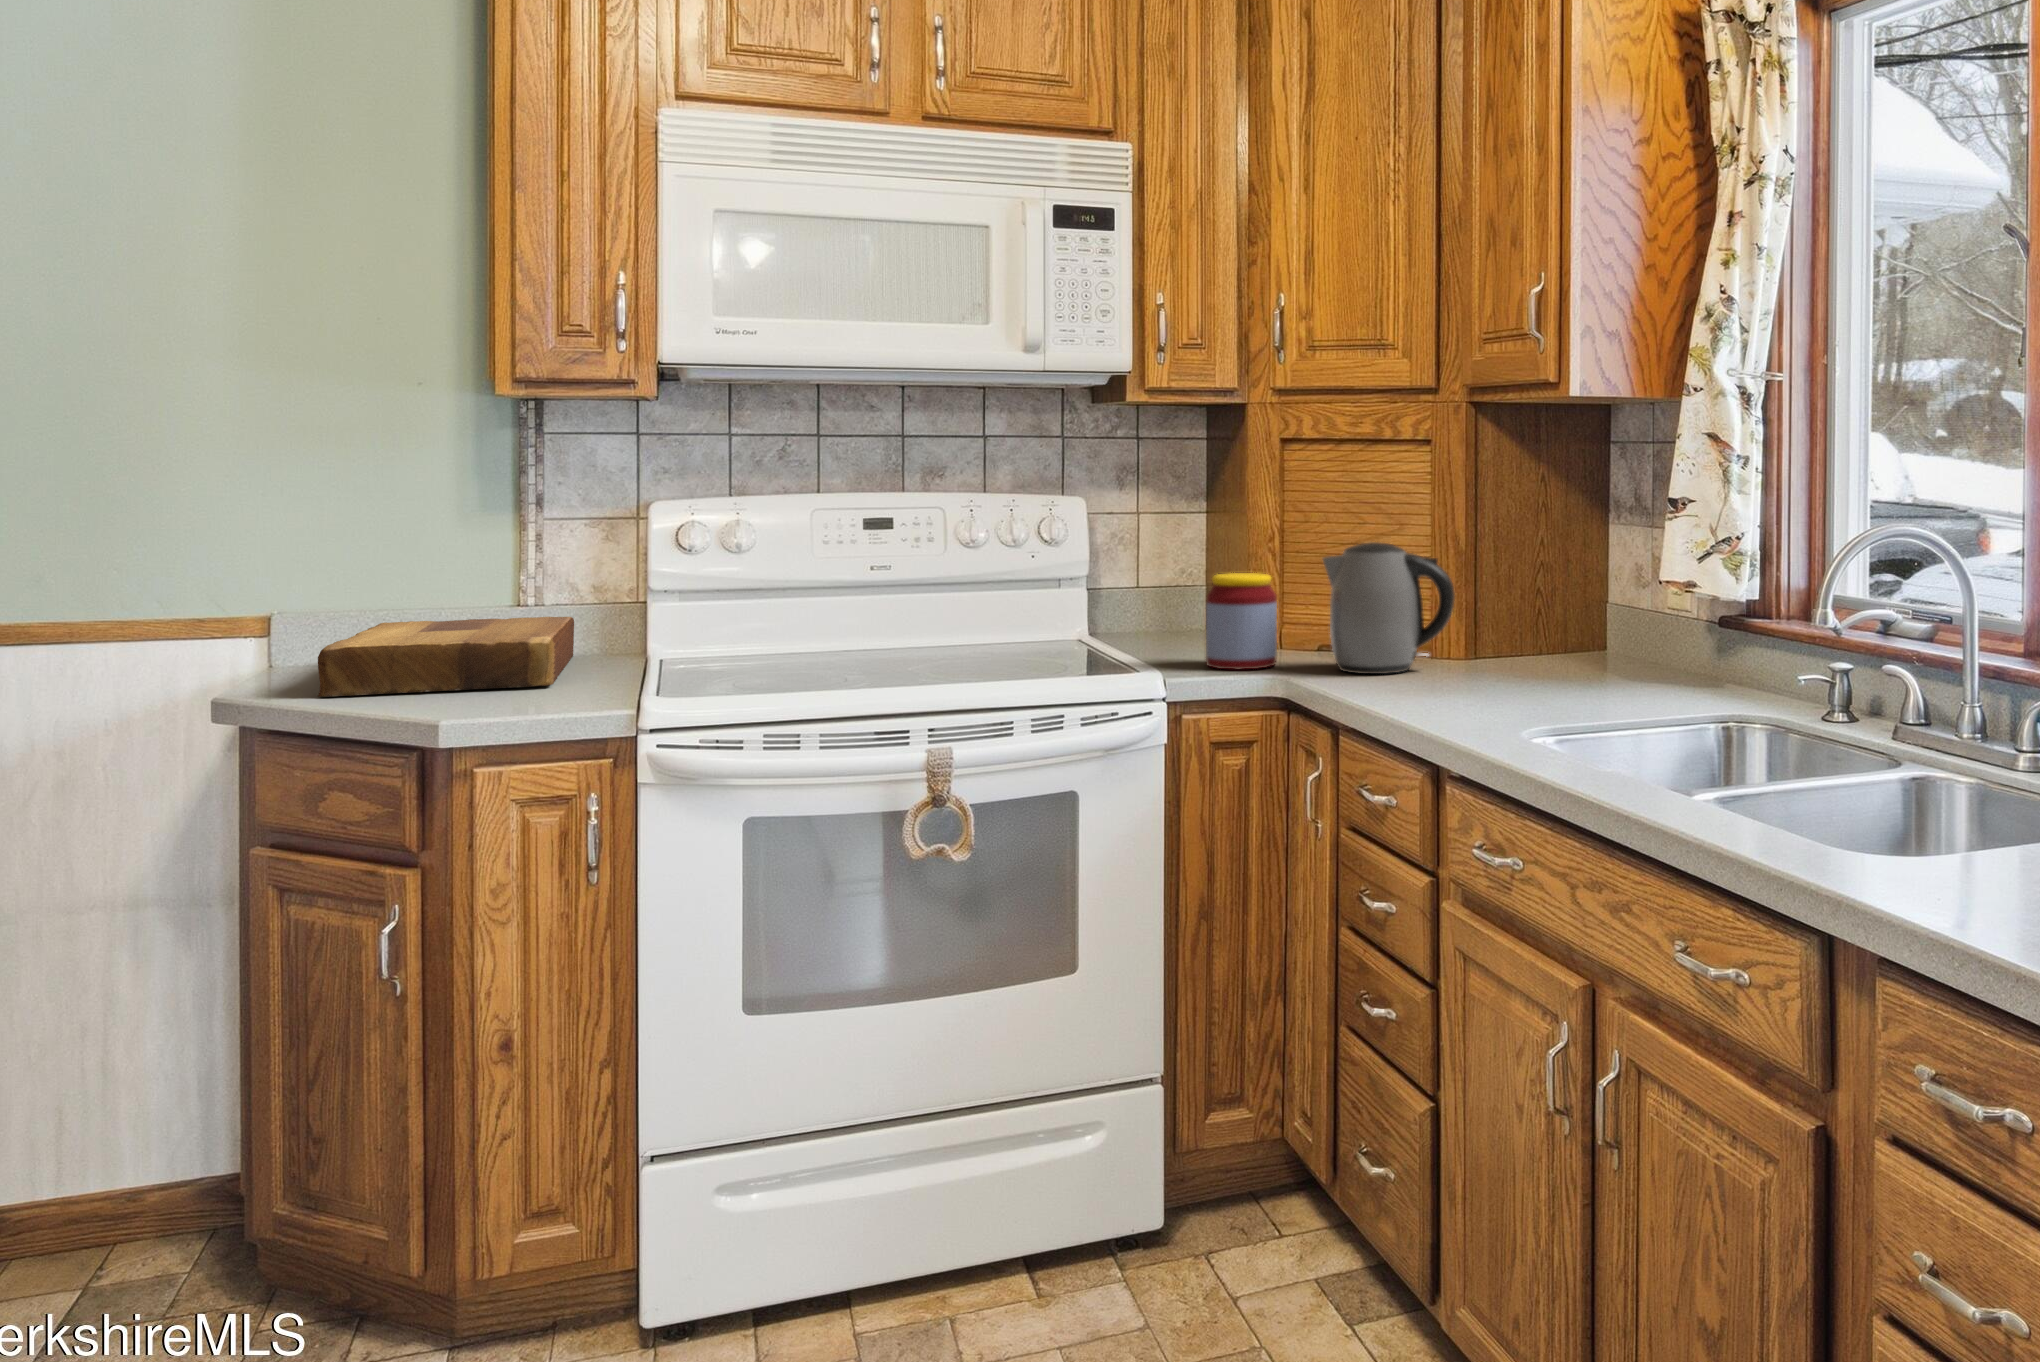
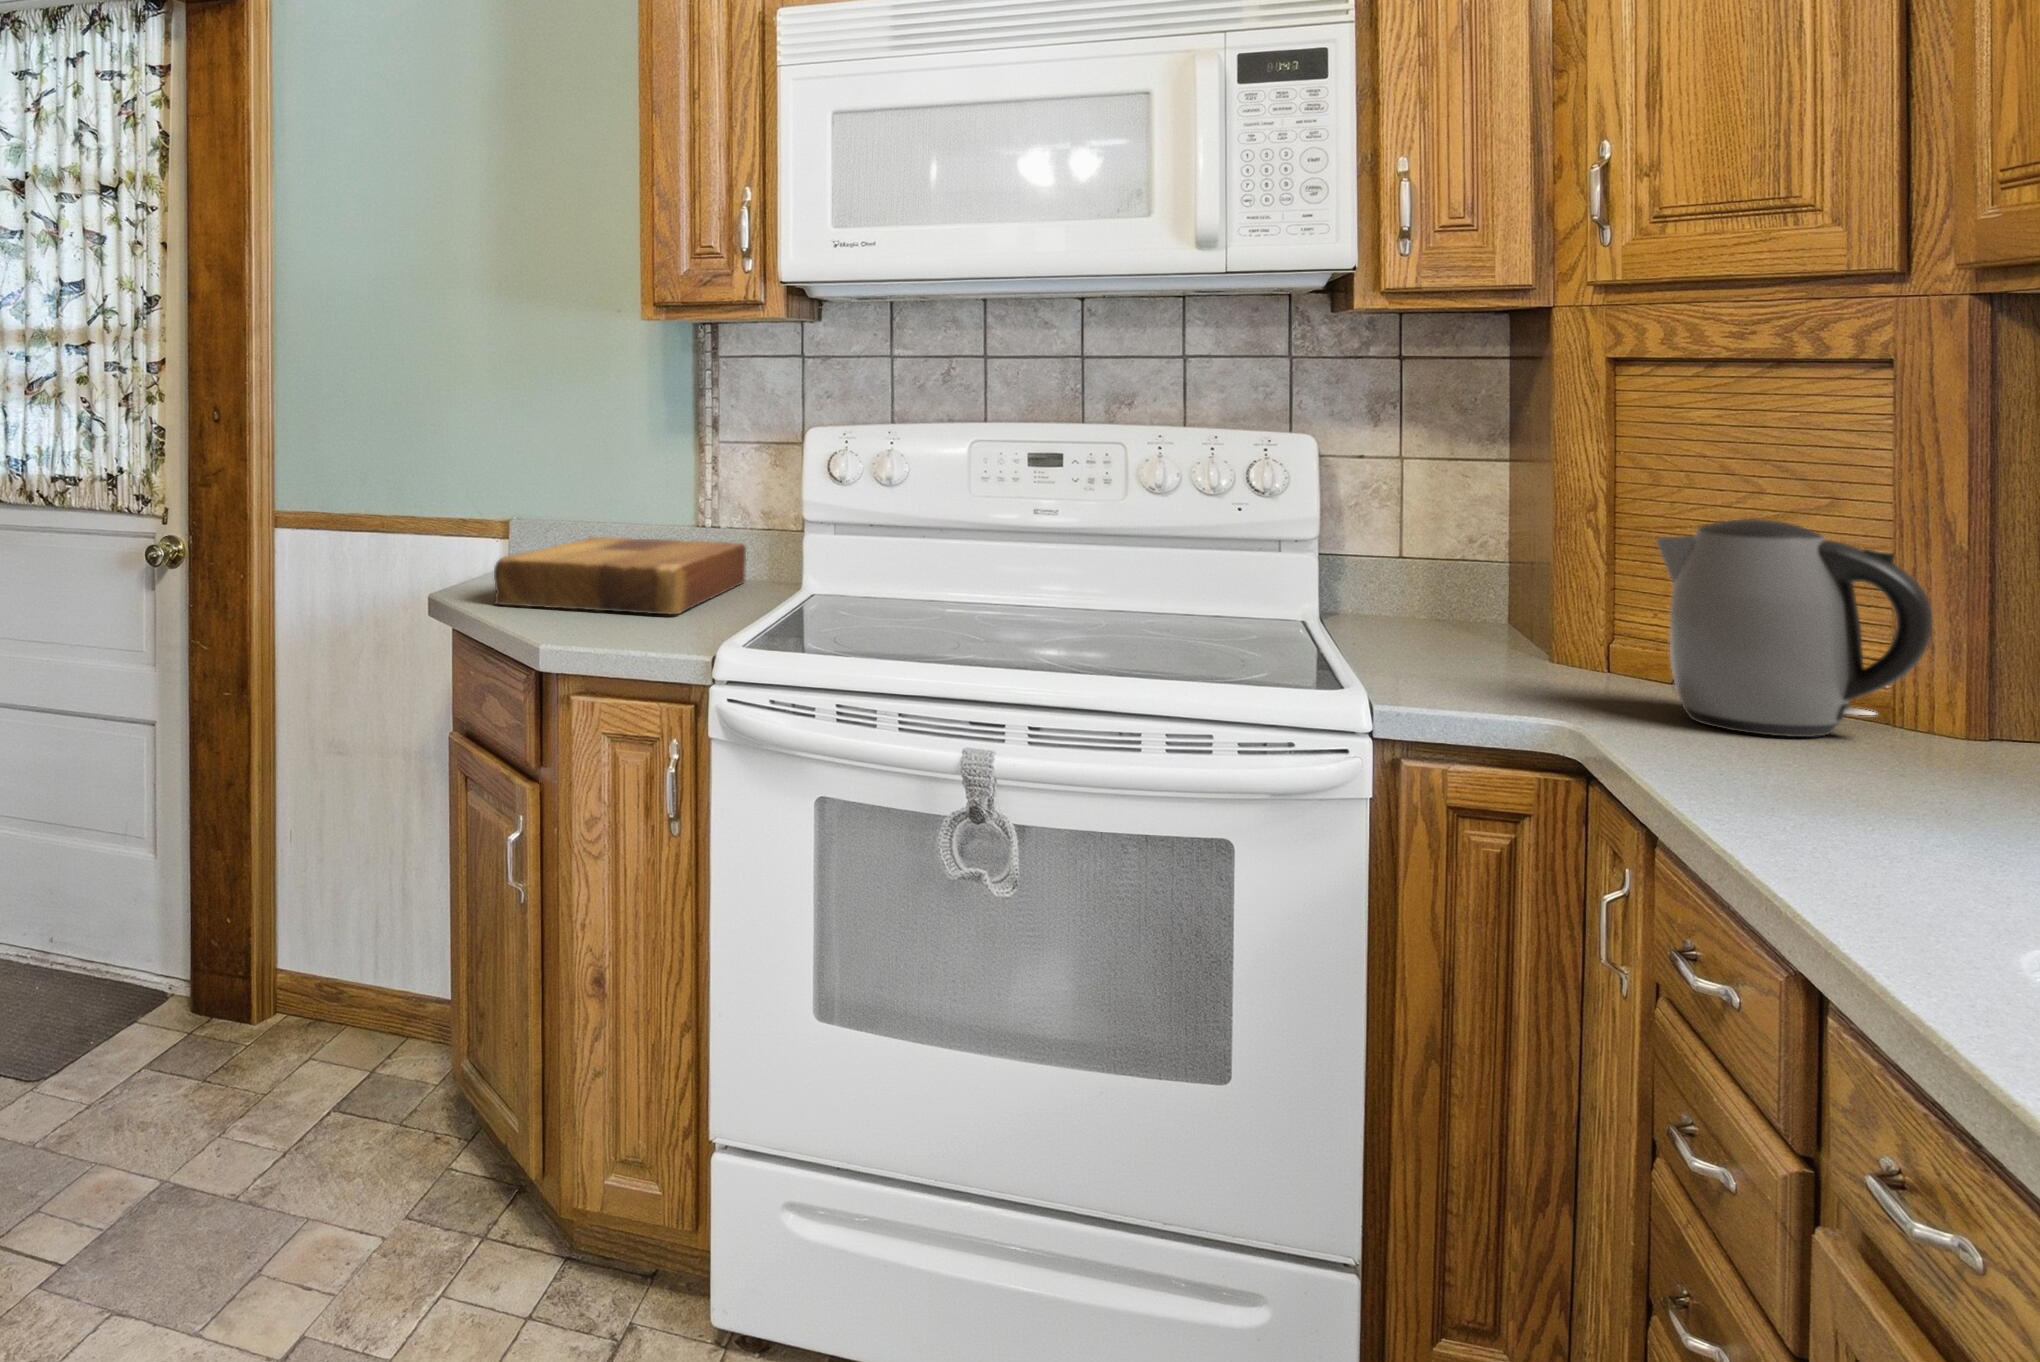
jar: present [1206,573,1277,669] -> none [1456,551,1577,696]

